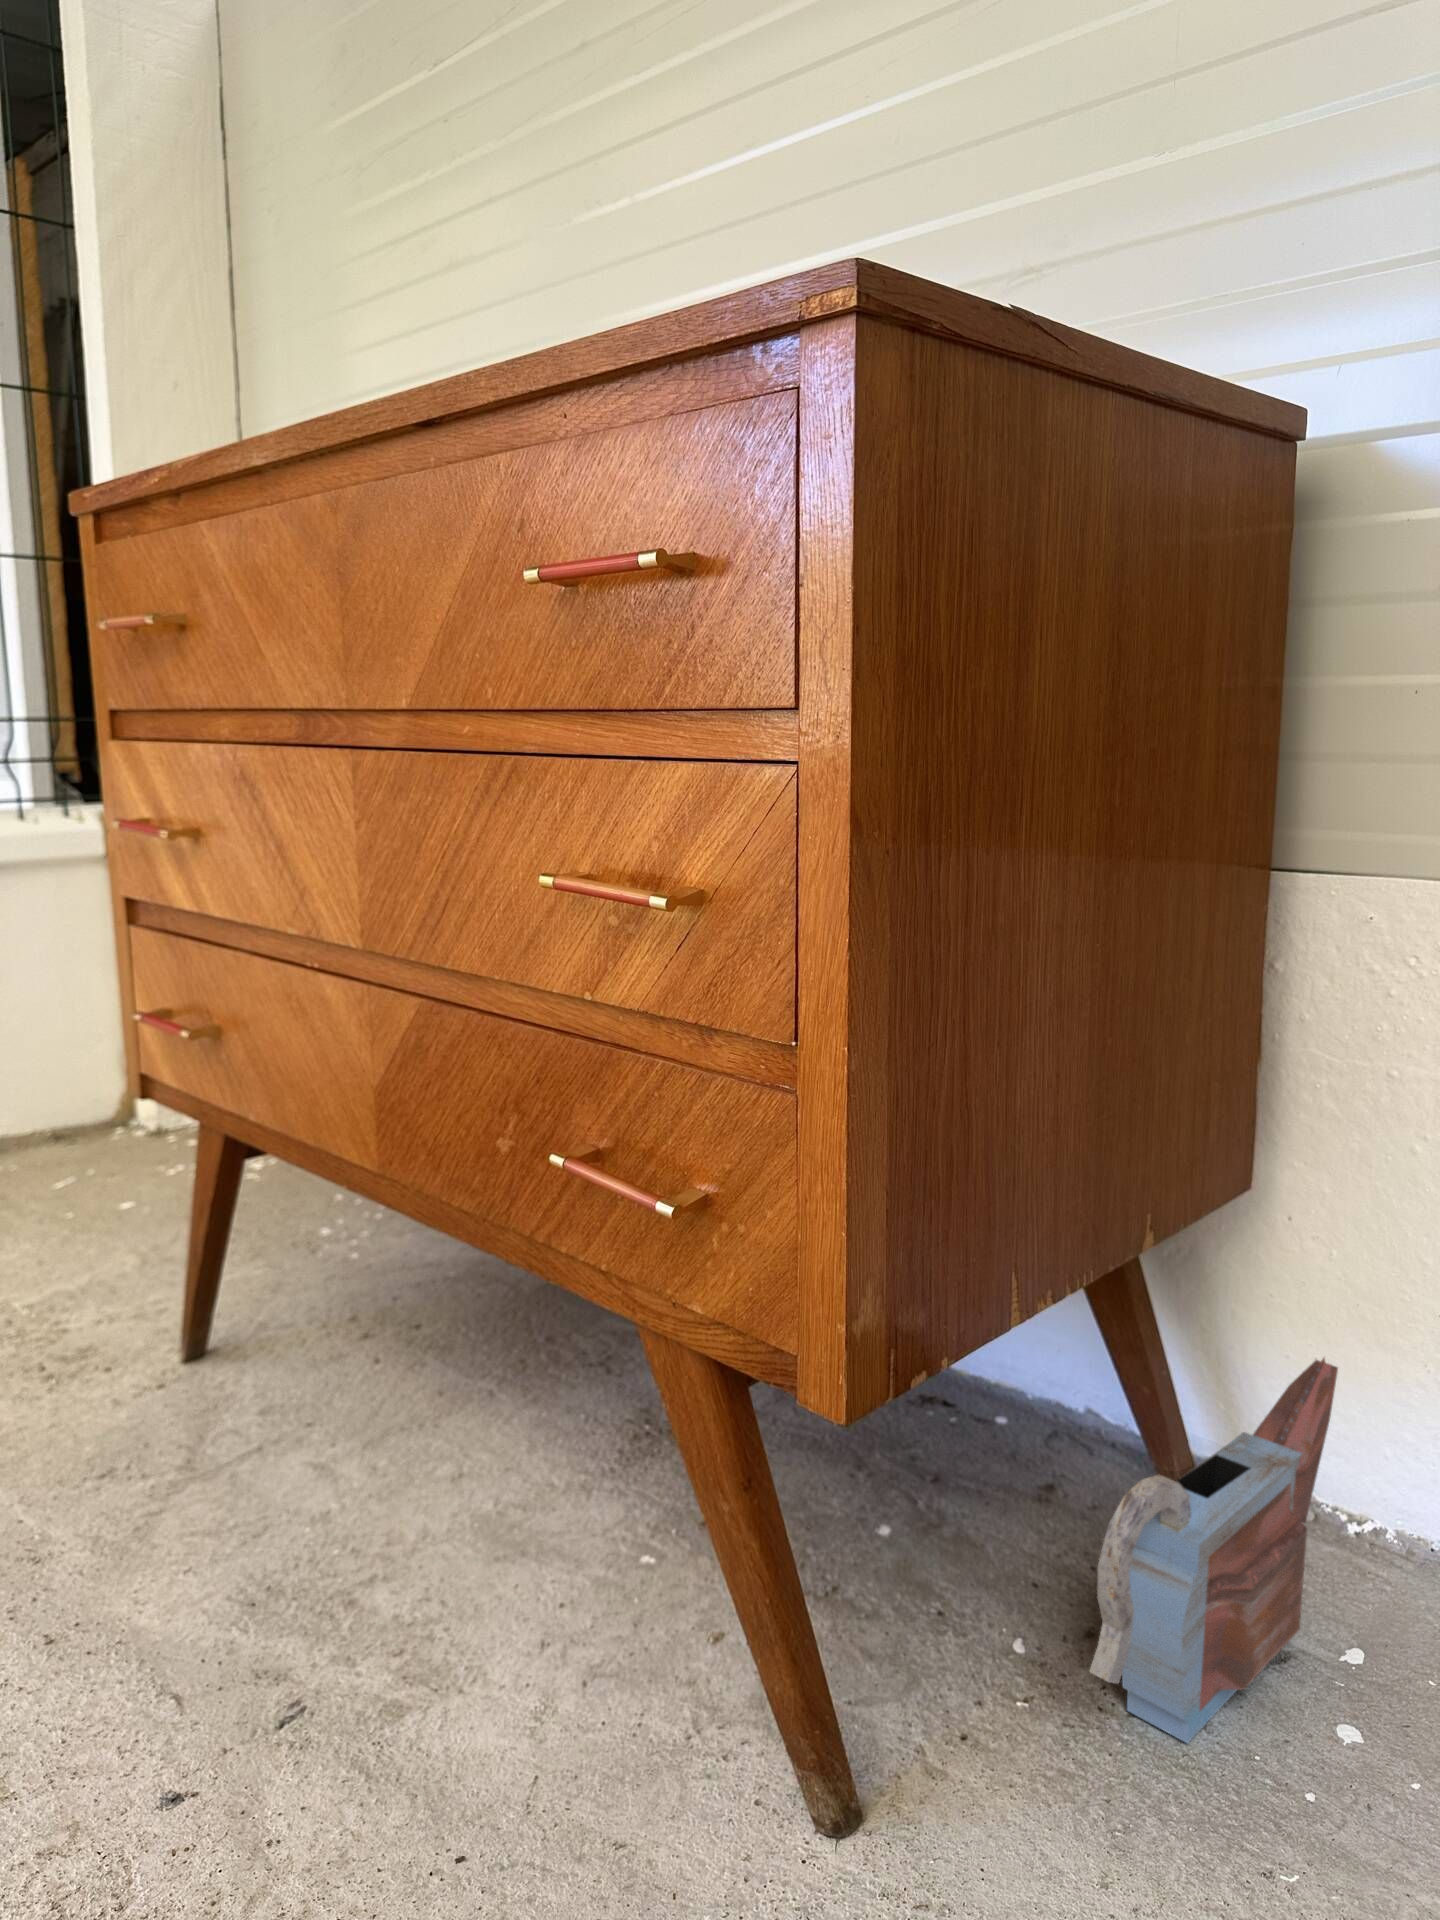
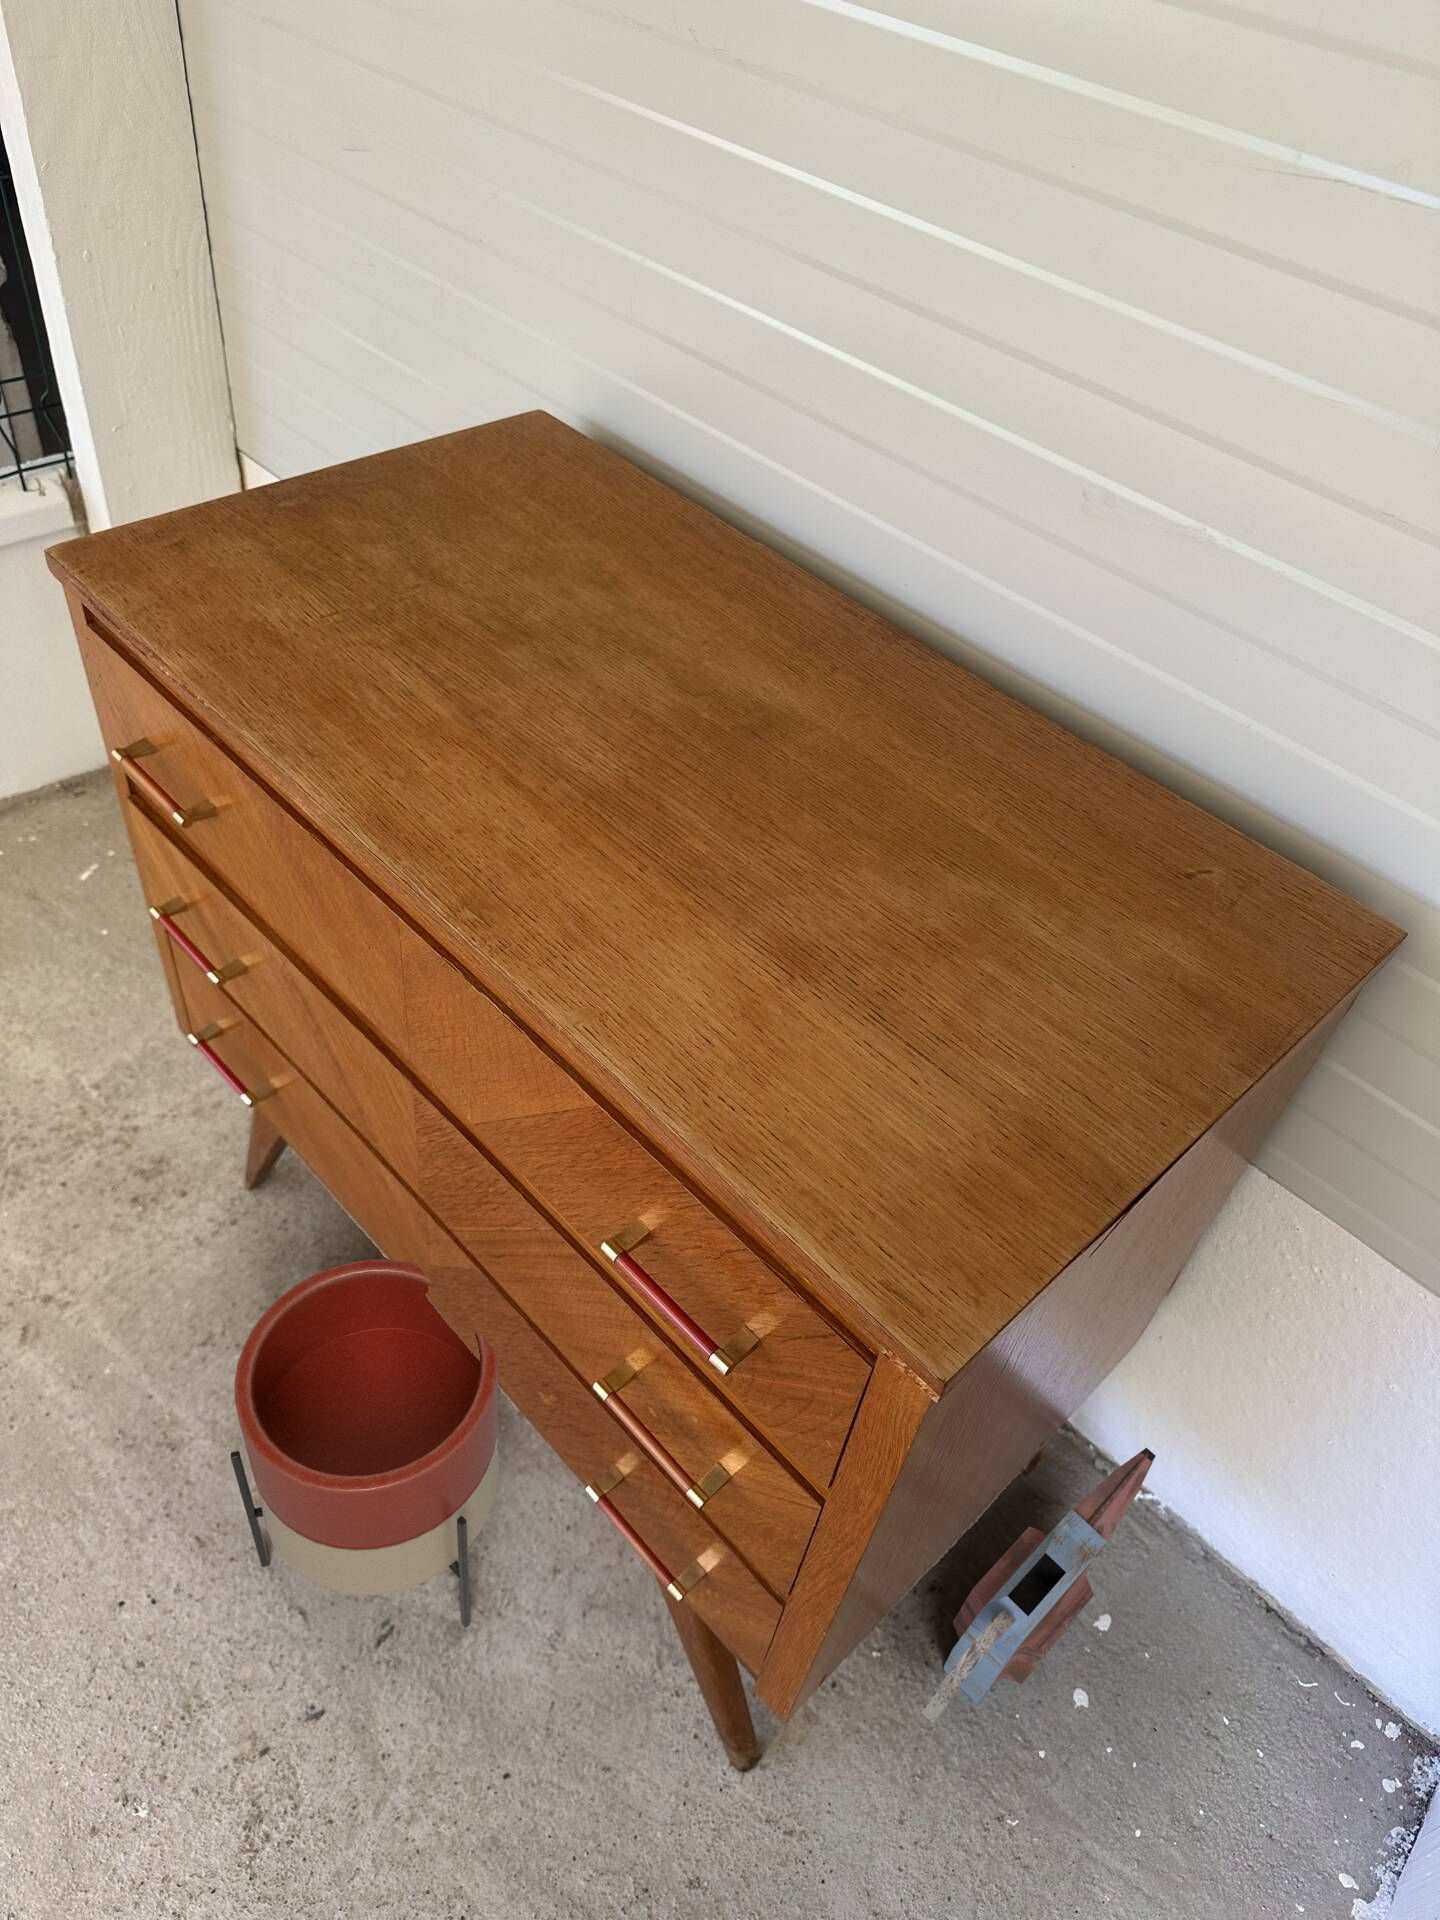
planter: none [100,1138,457,1702] -> present [231,1259,499,1628]

